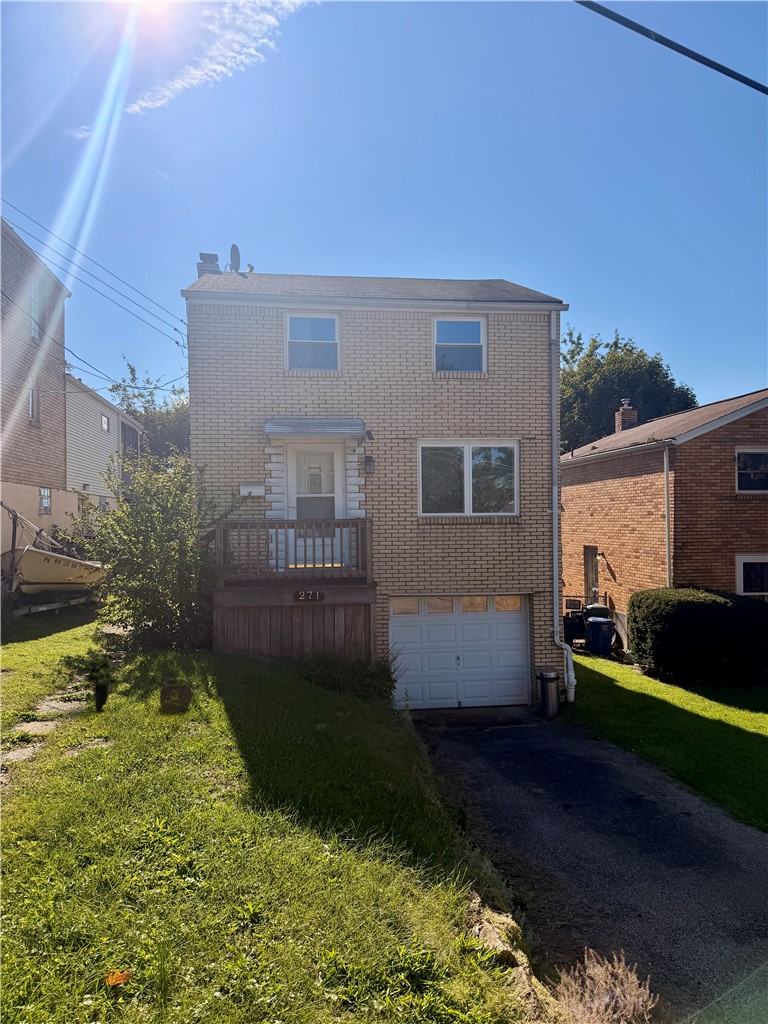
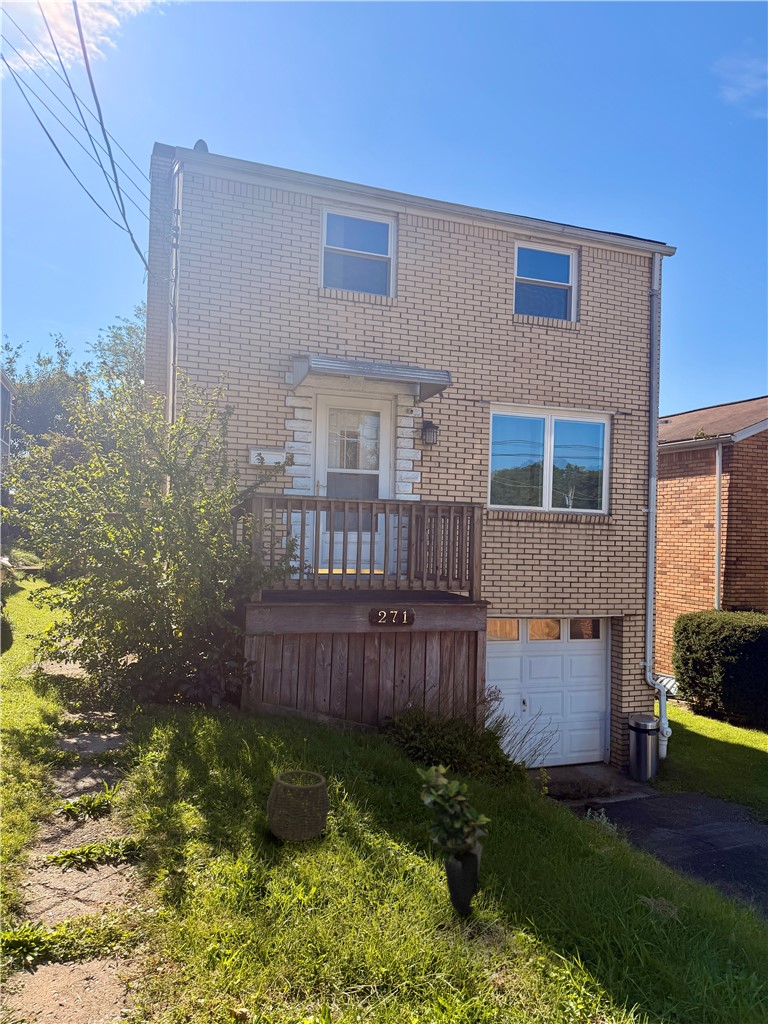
potted plant: present [83,652,117,712] -> present [417,765,491,914]

